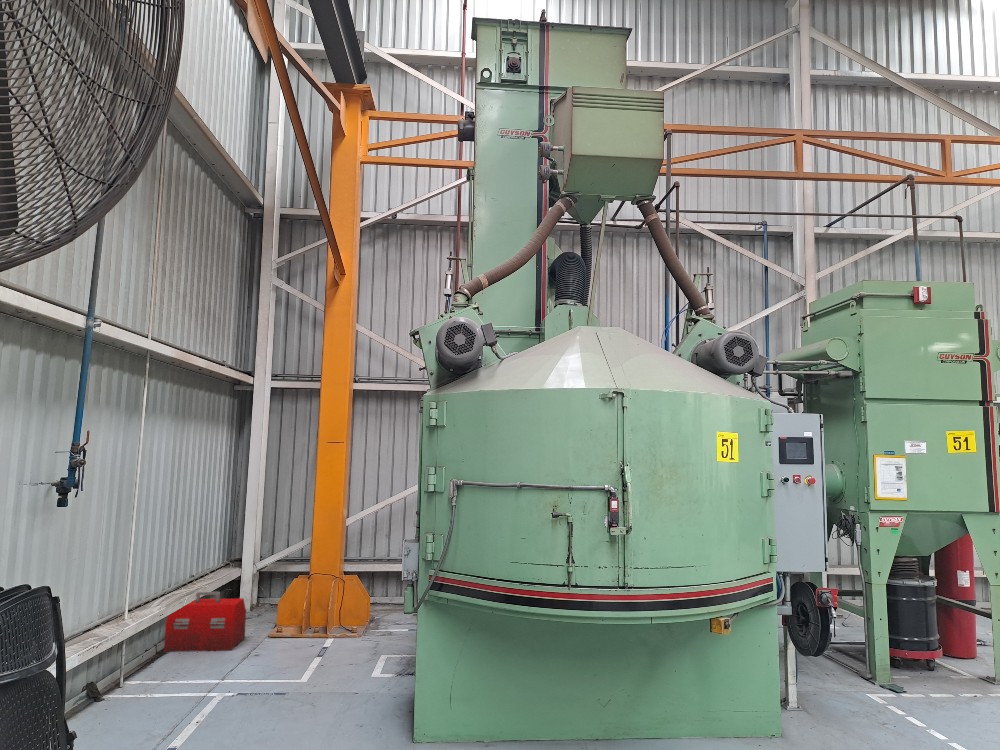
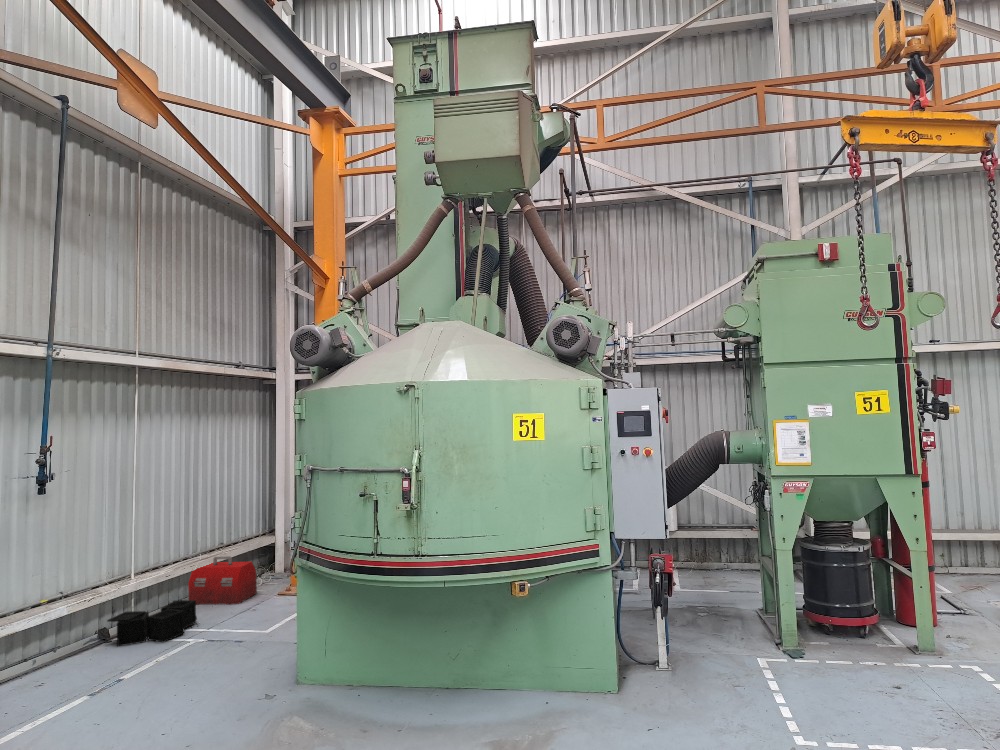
storage bin: none [96,645,205,706] -> present [108,600,197,646]

